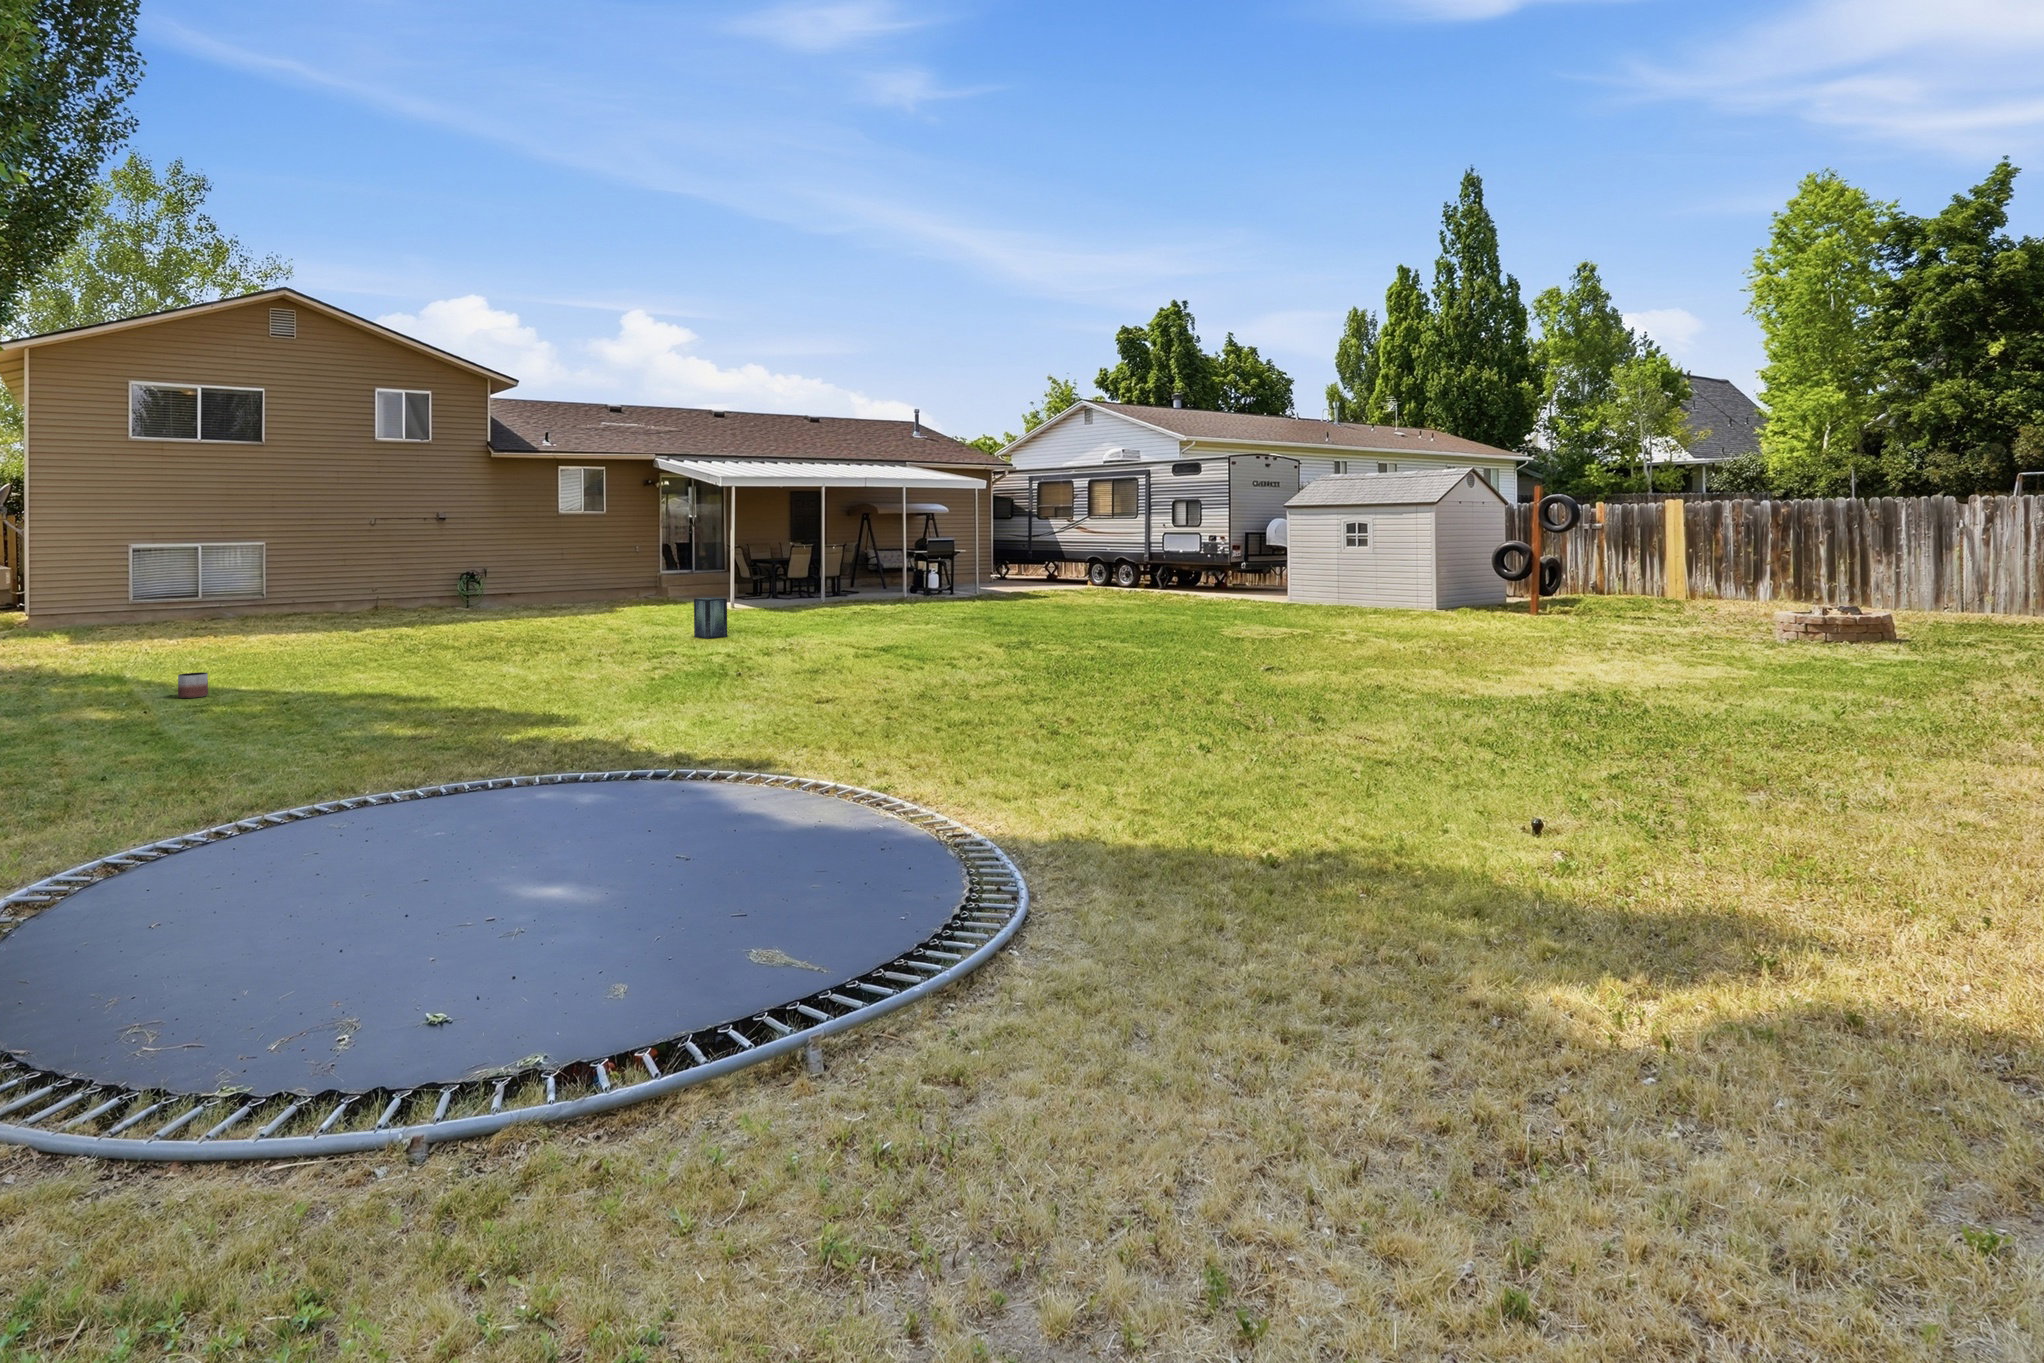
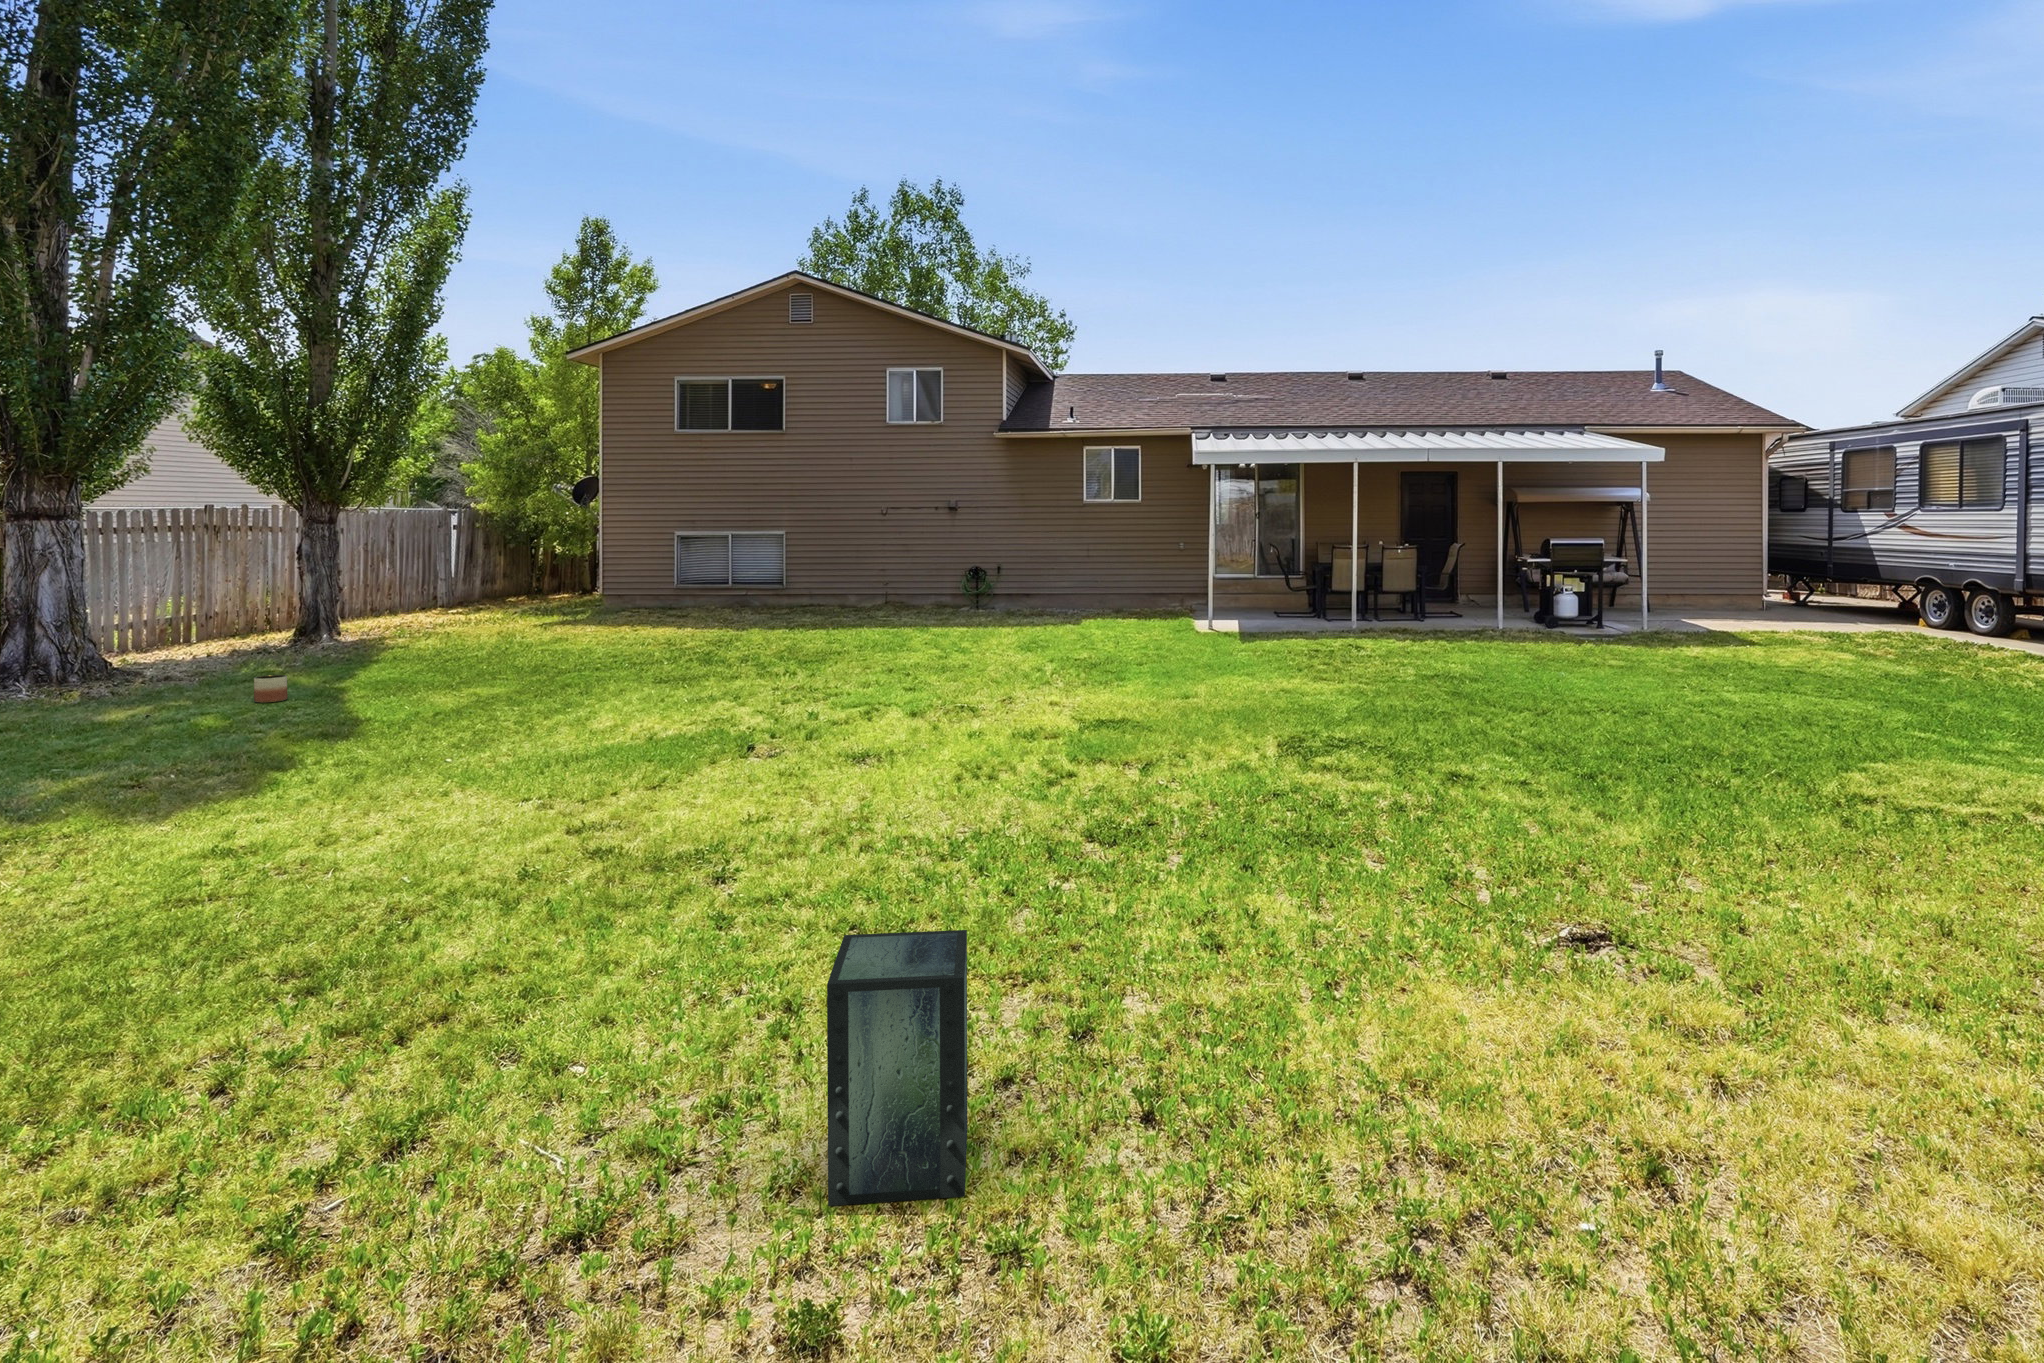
storage box: present [694,597,727,639] -> present [827,930,968,1206]

